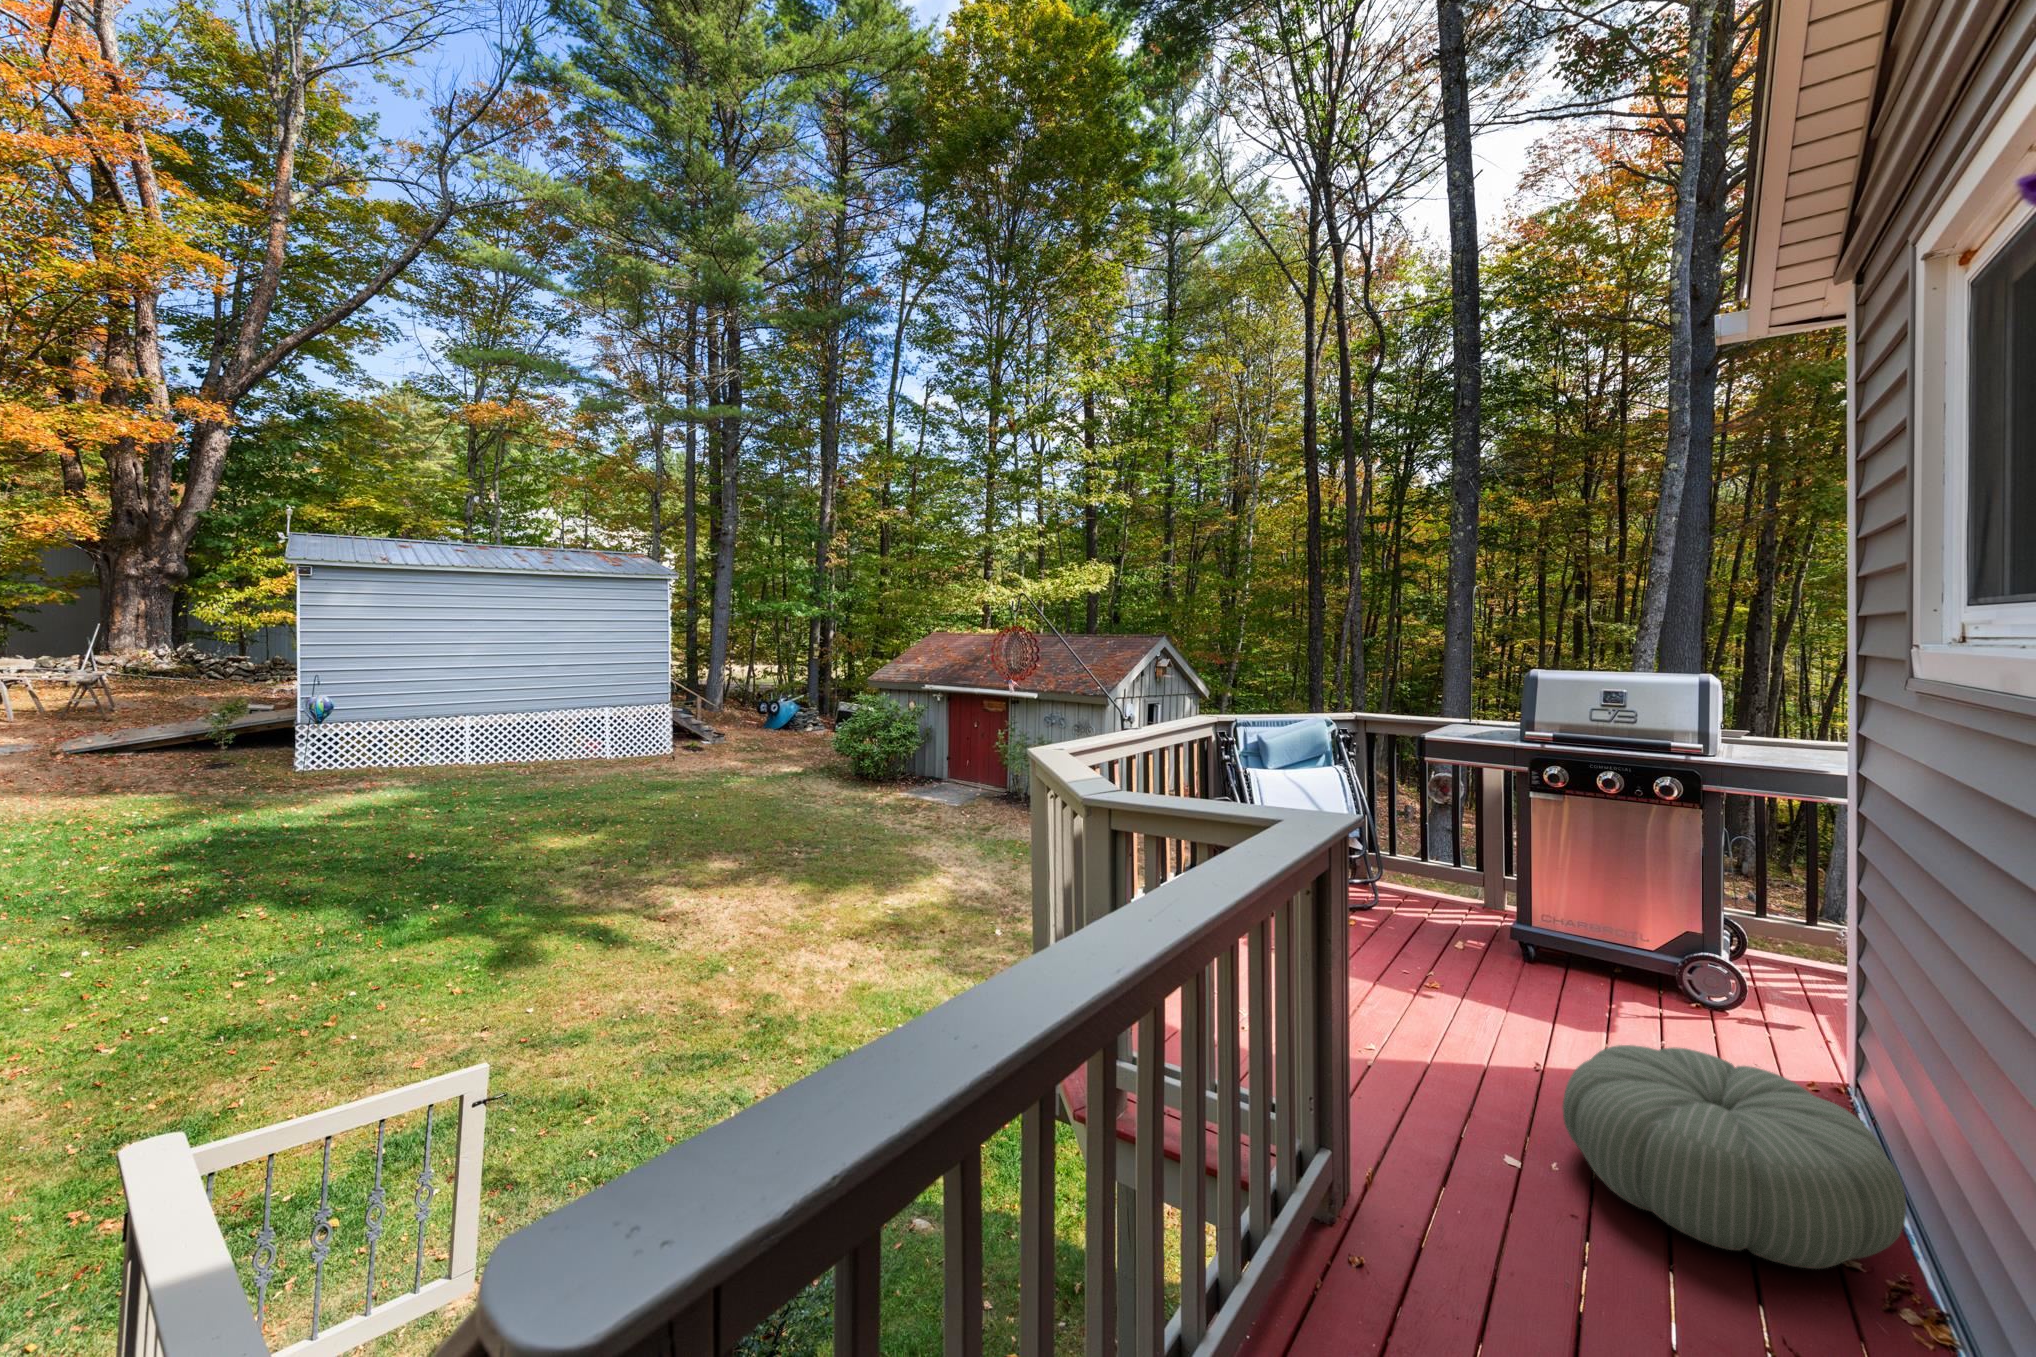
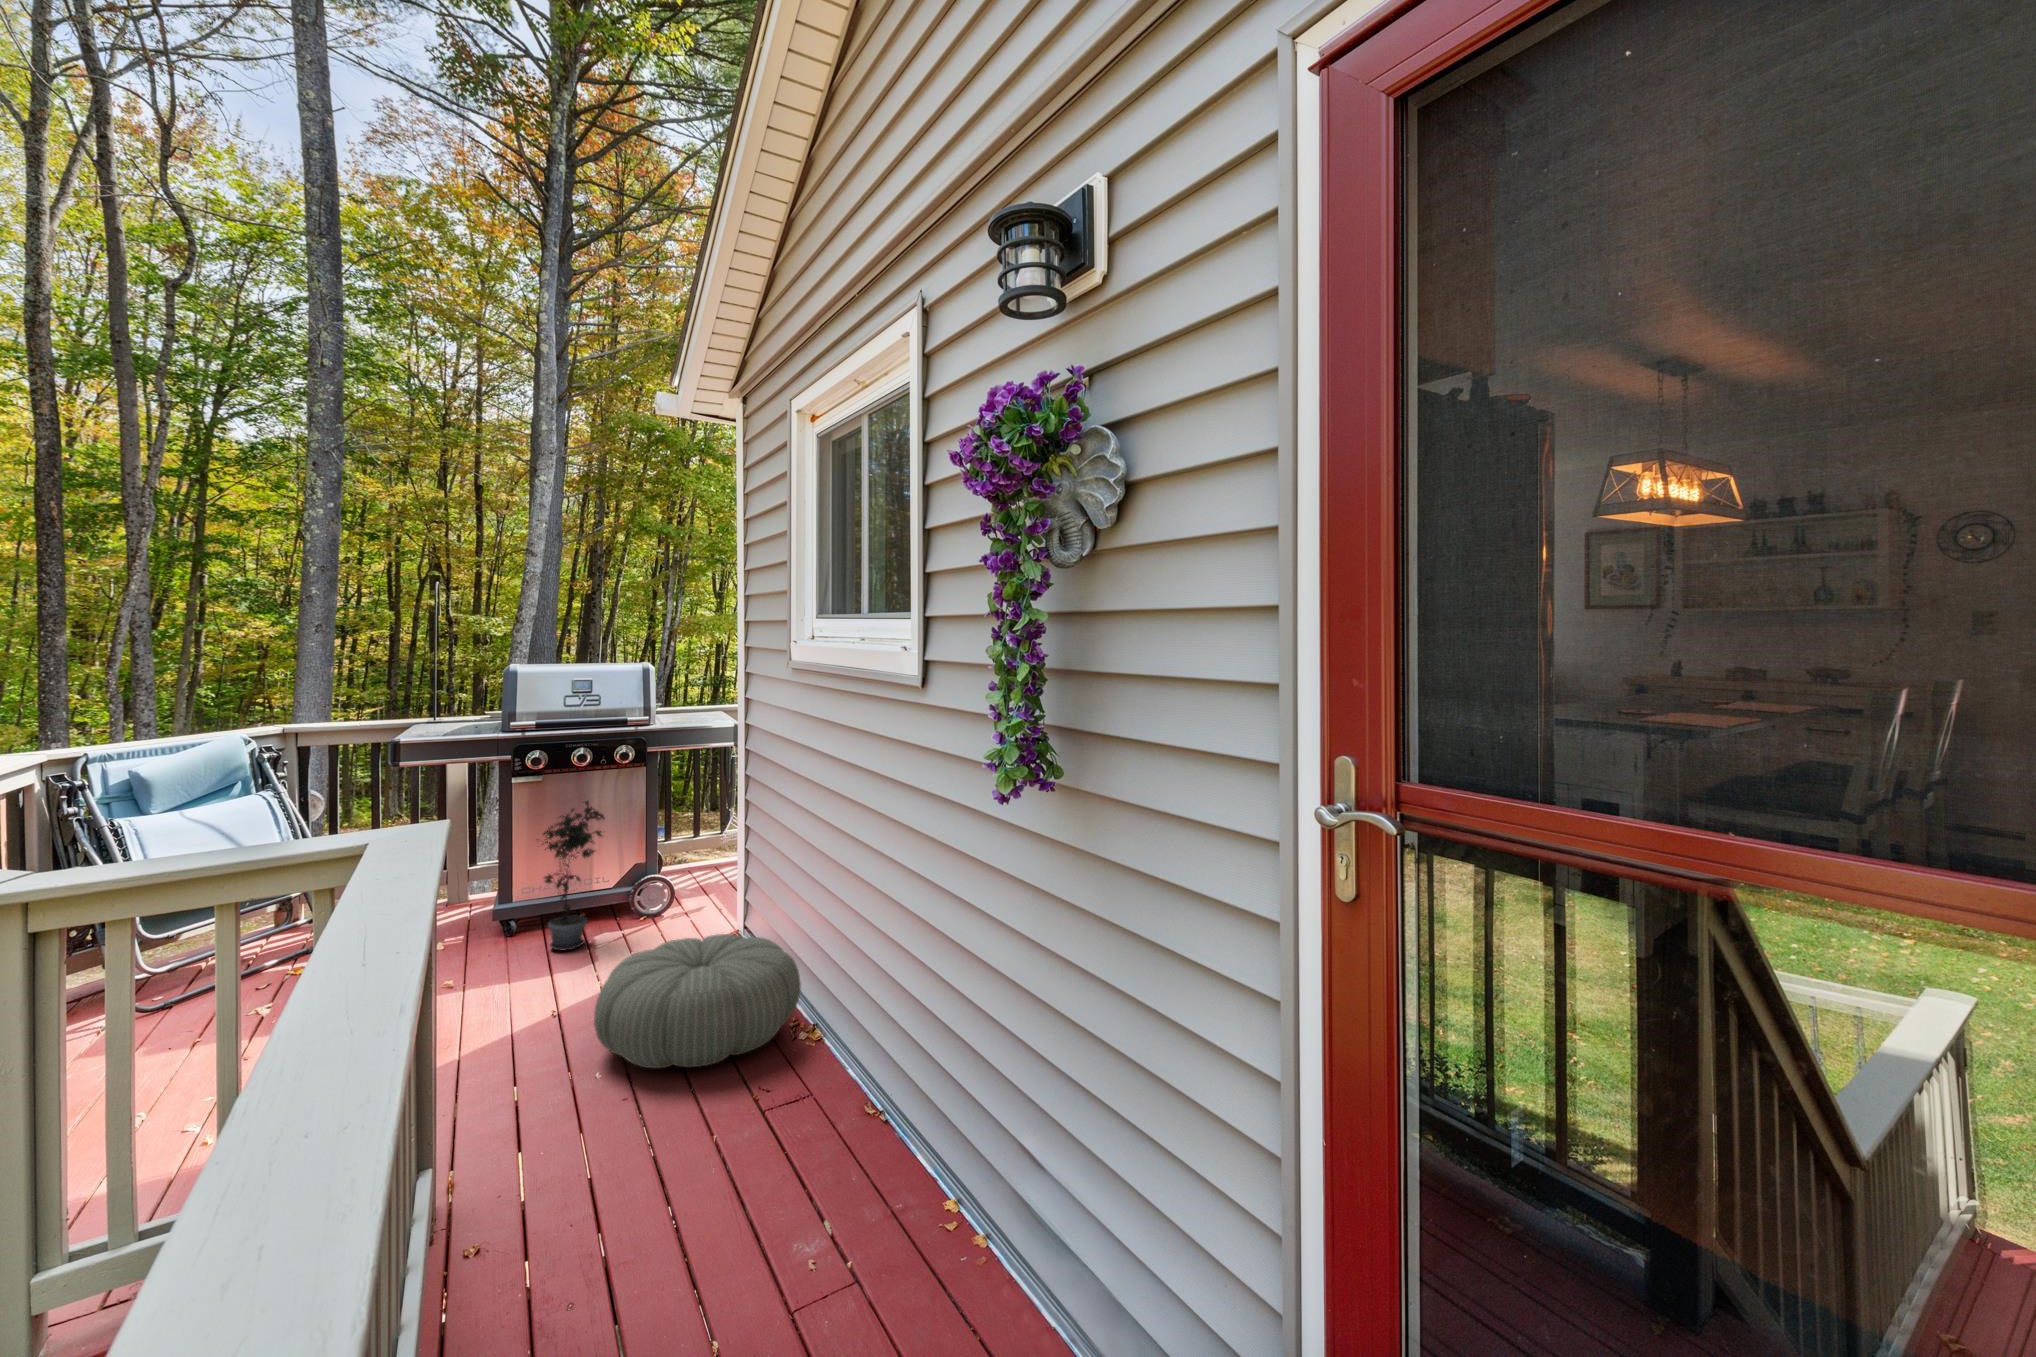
potted plant: none [1546,834,1636,1004] -> present [537,801,605,950]

